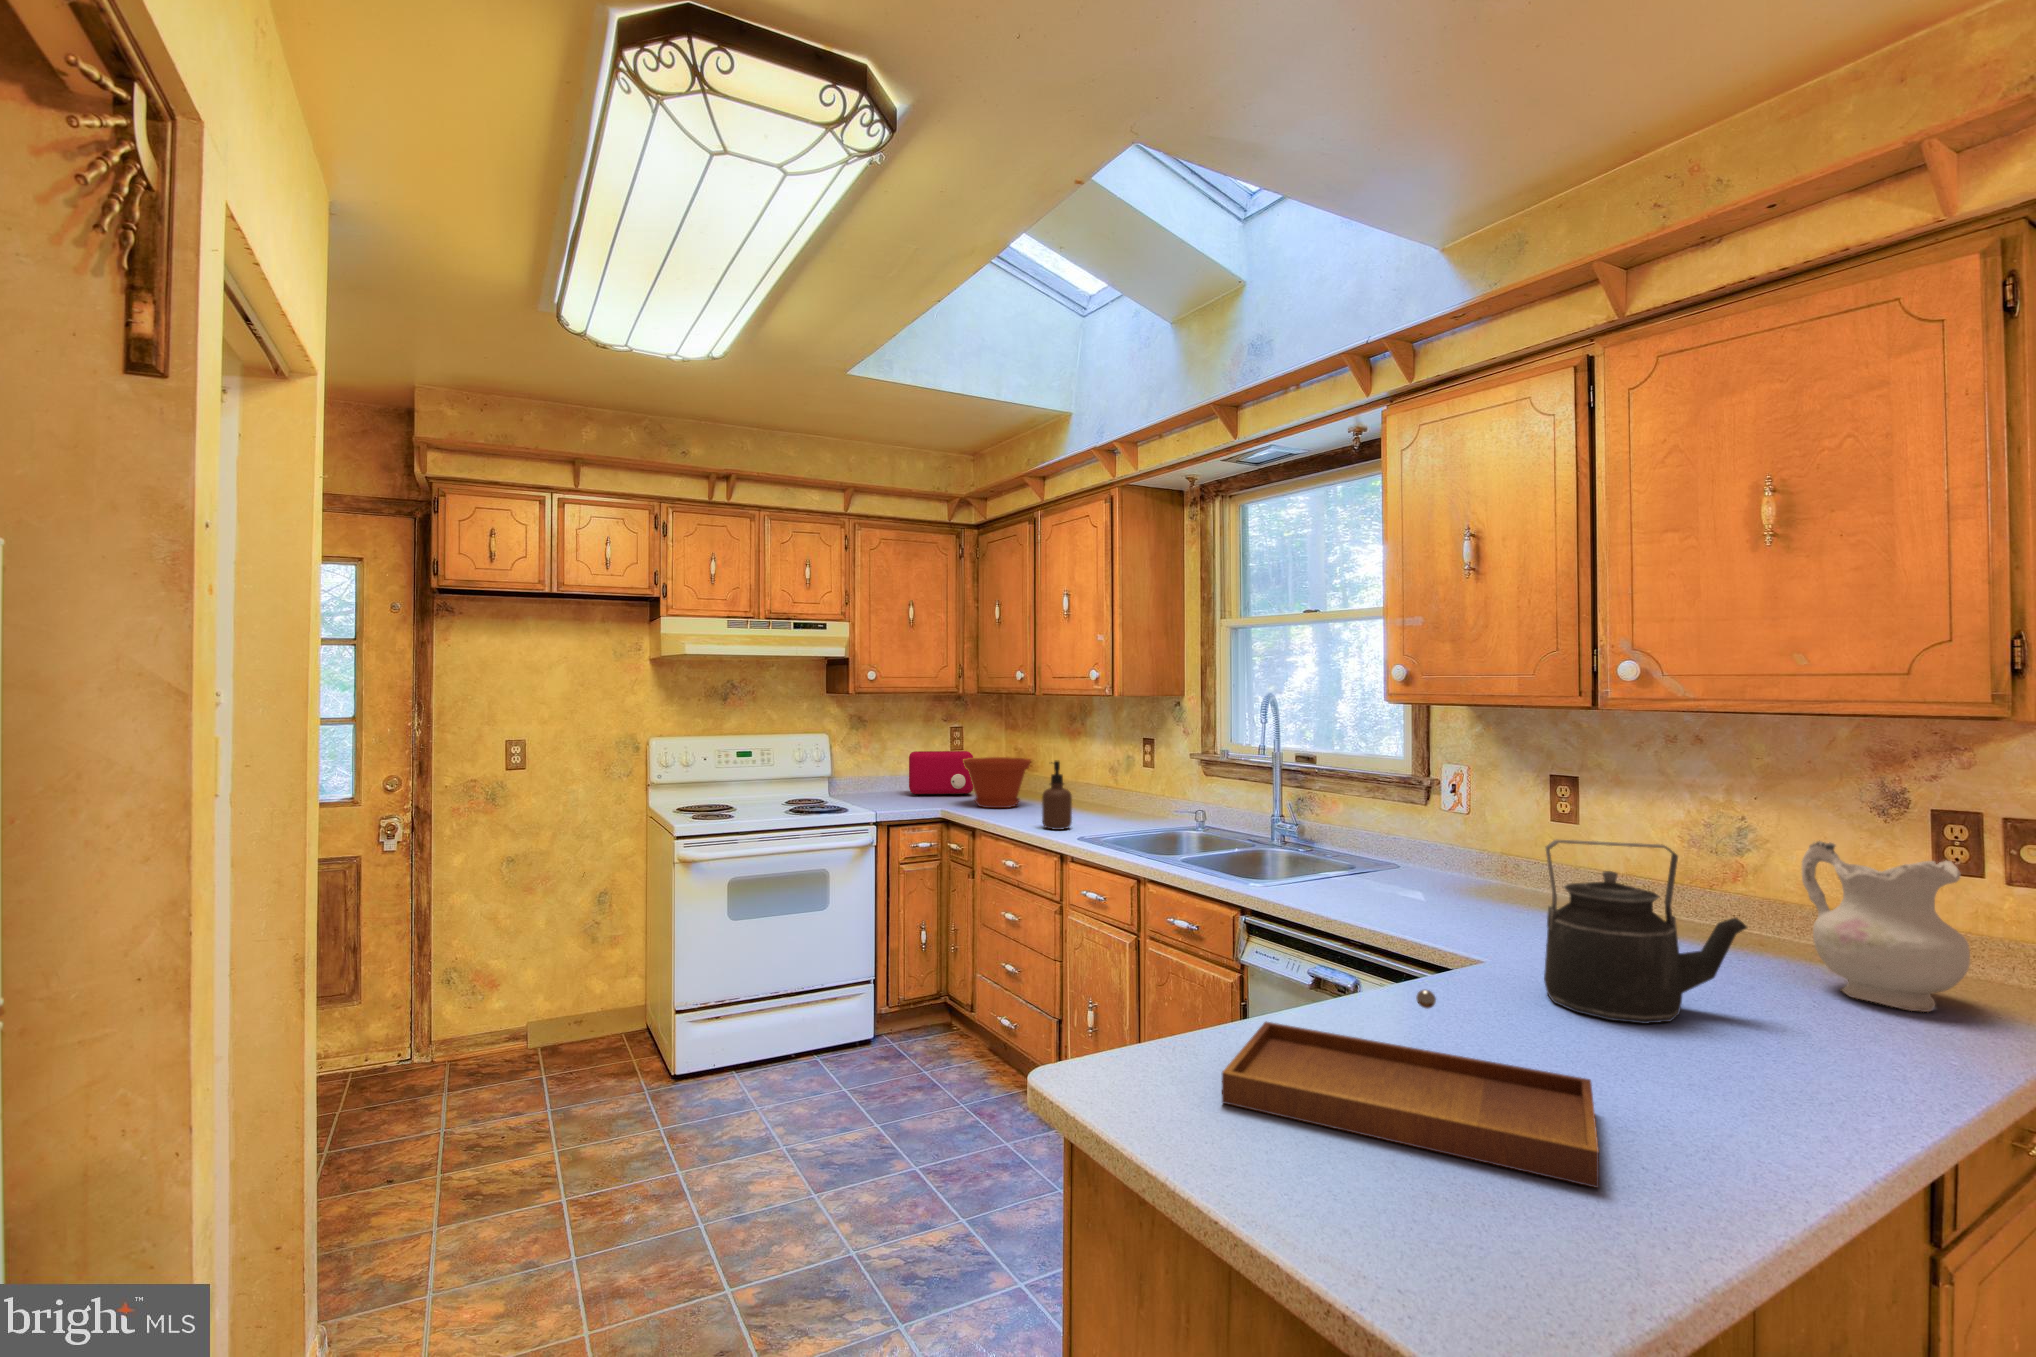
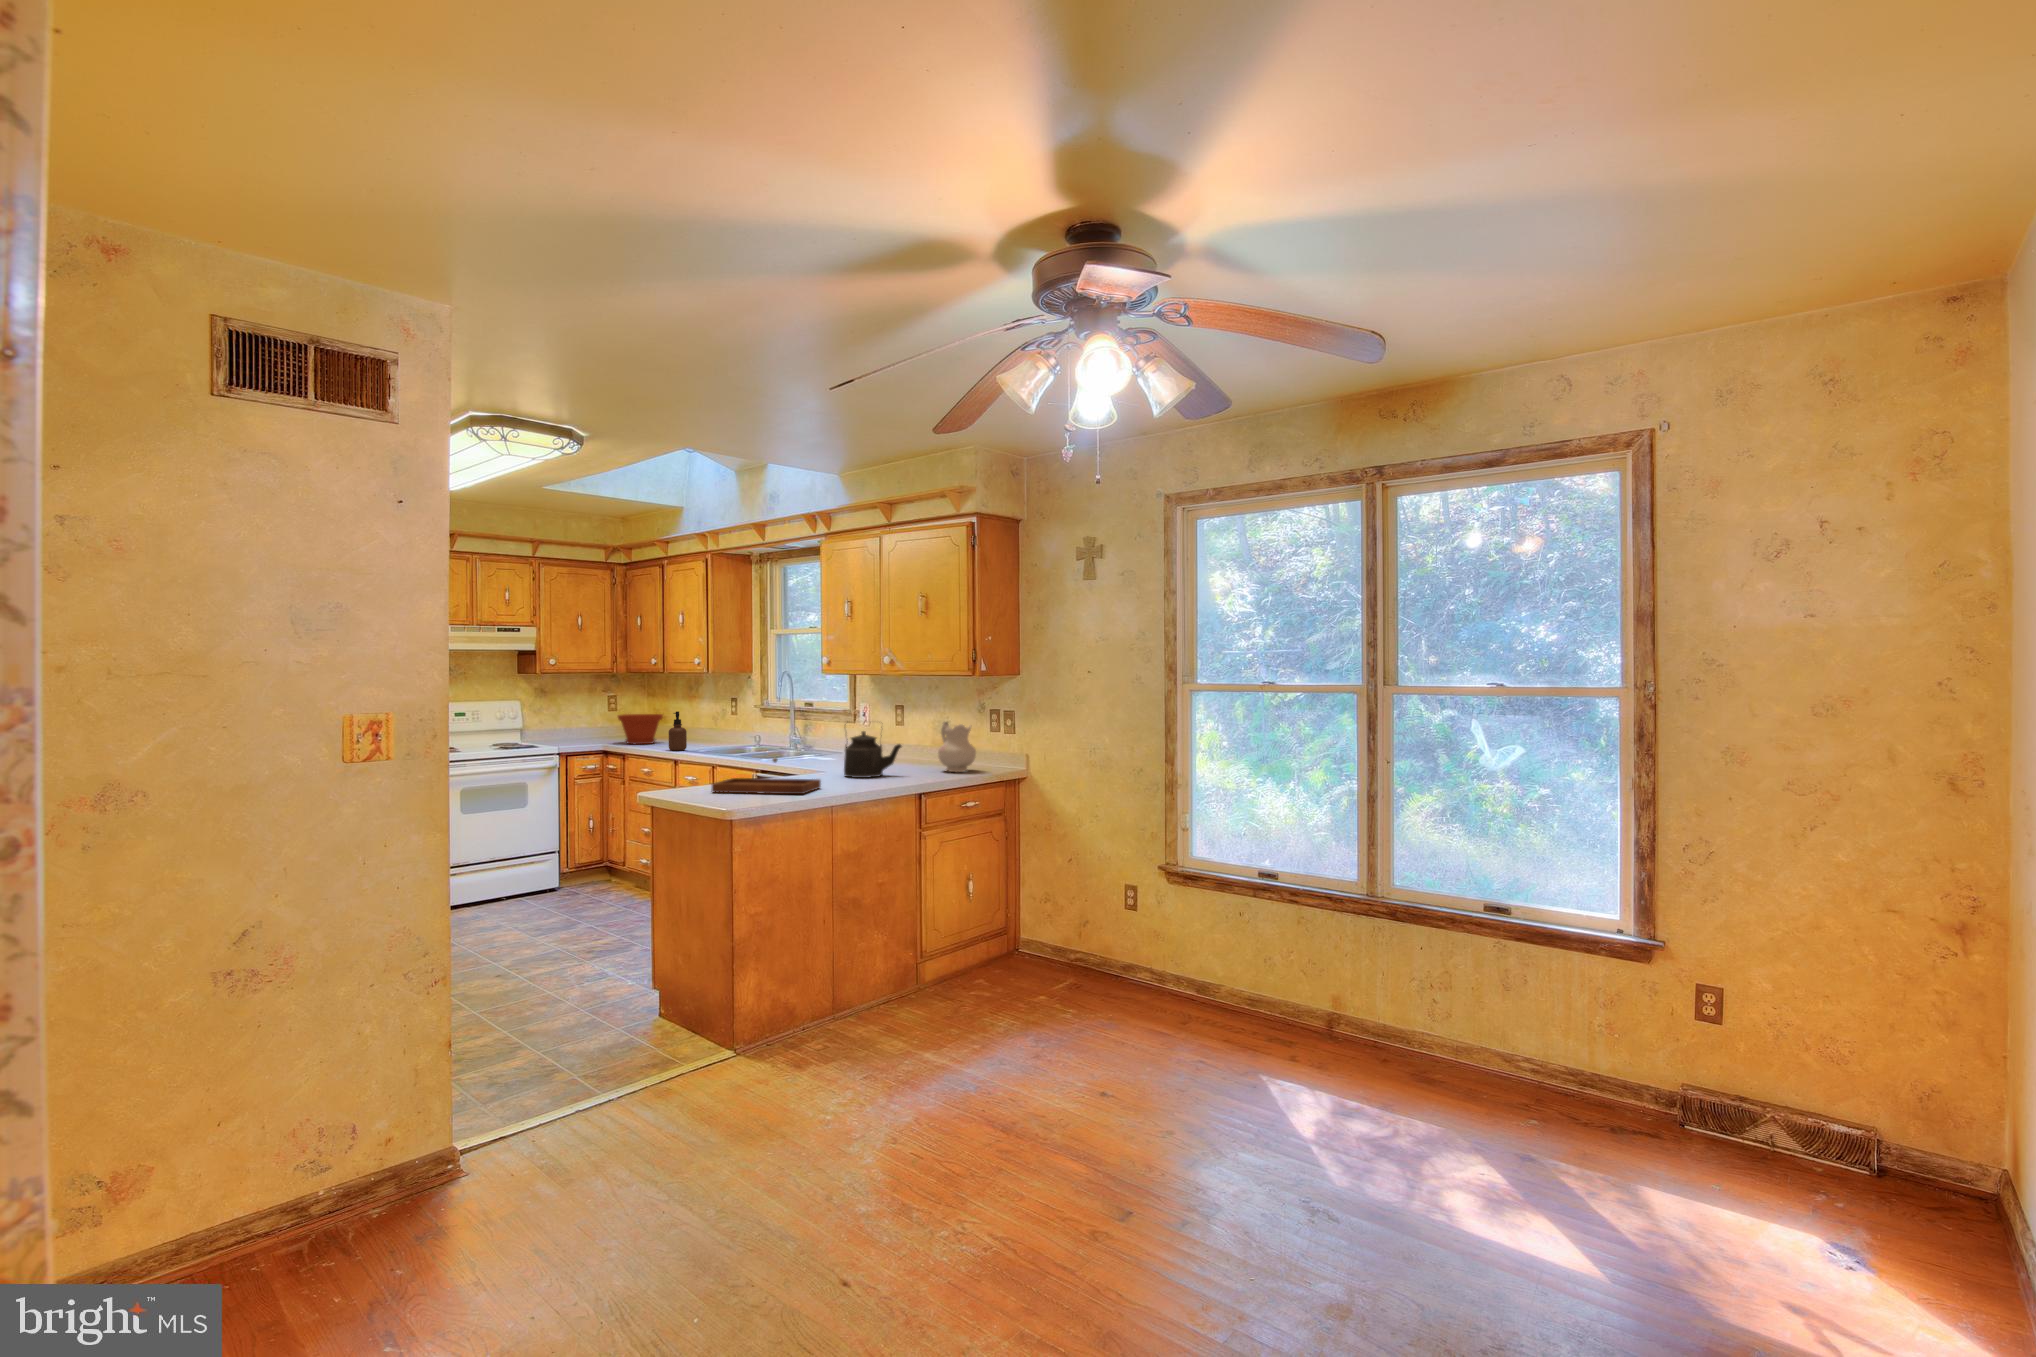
toaster: present [909,751,973,796] -> none [577,711,624,741]

